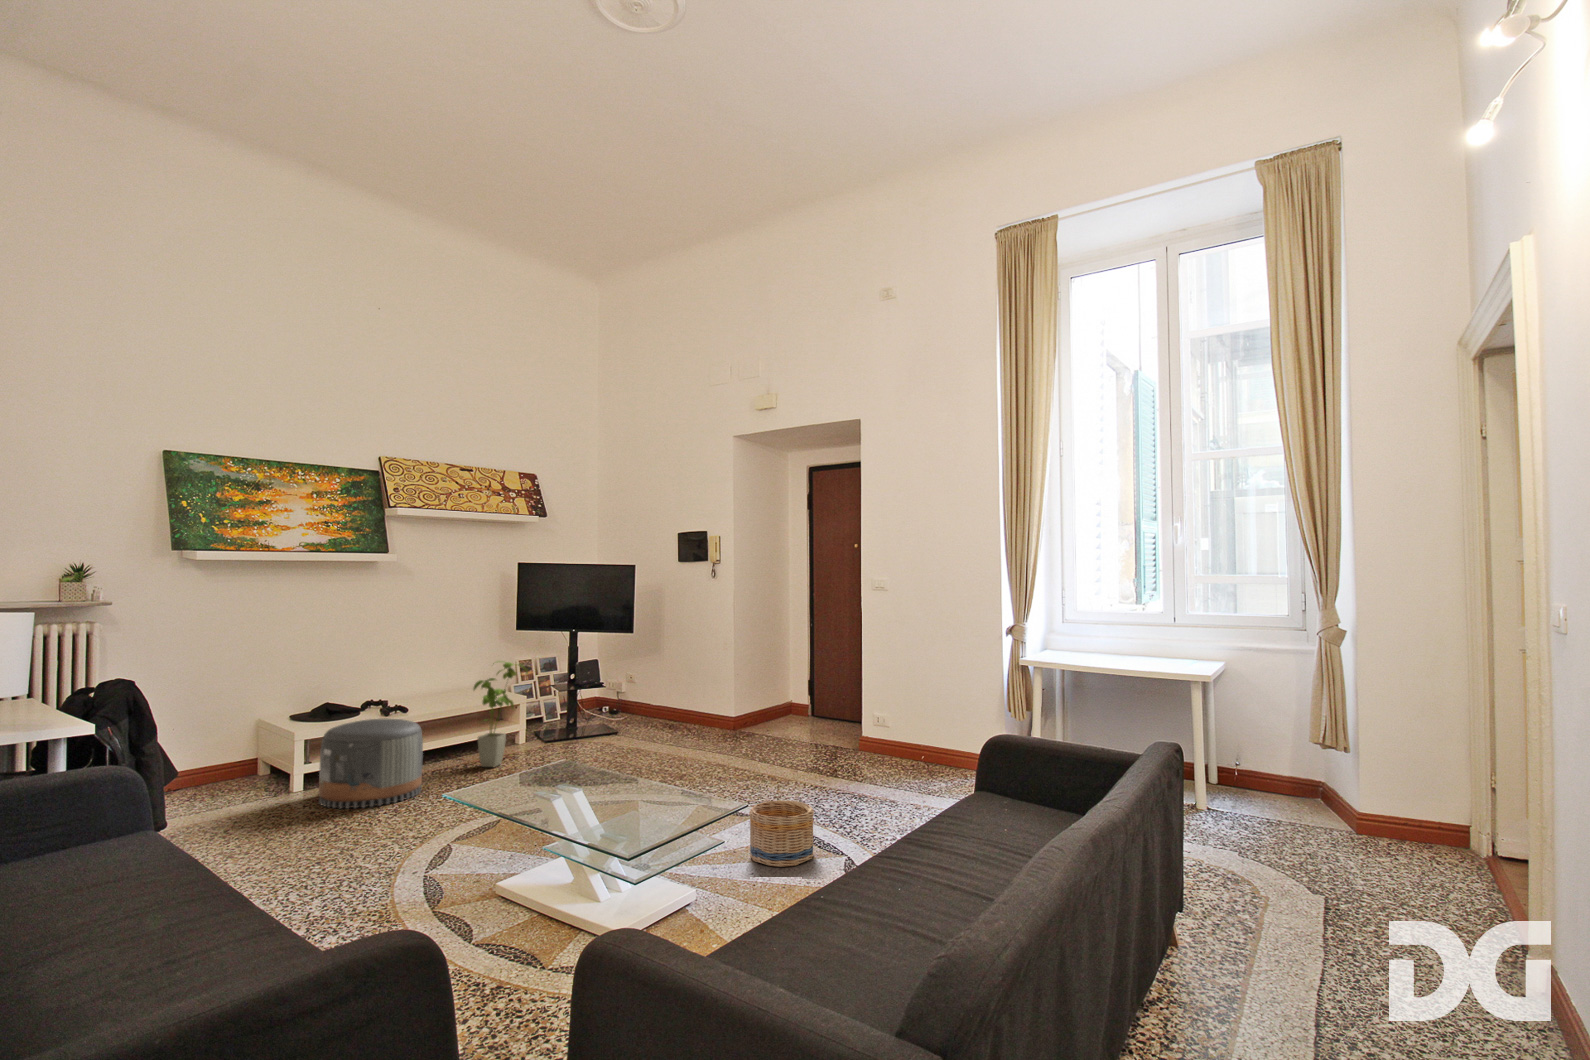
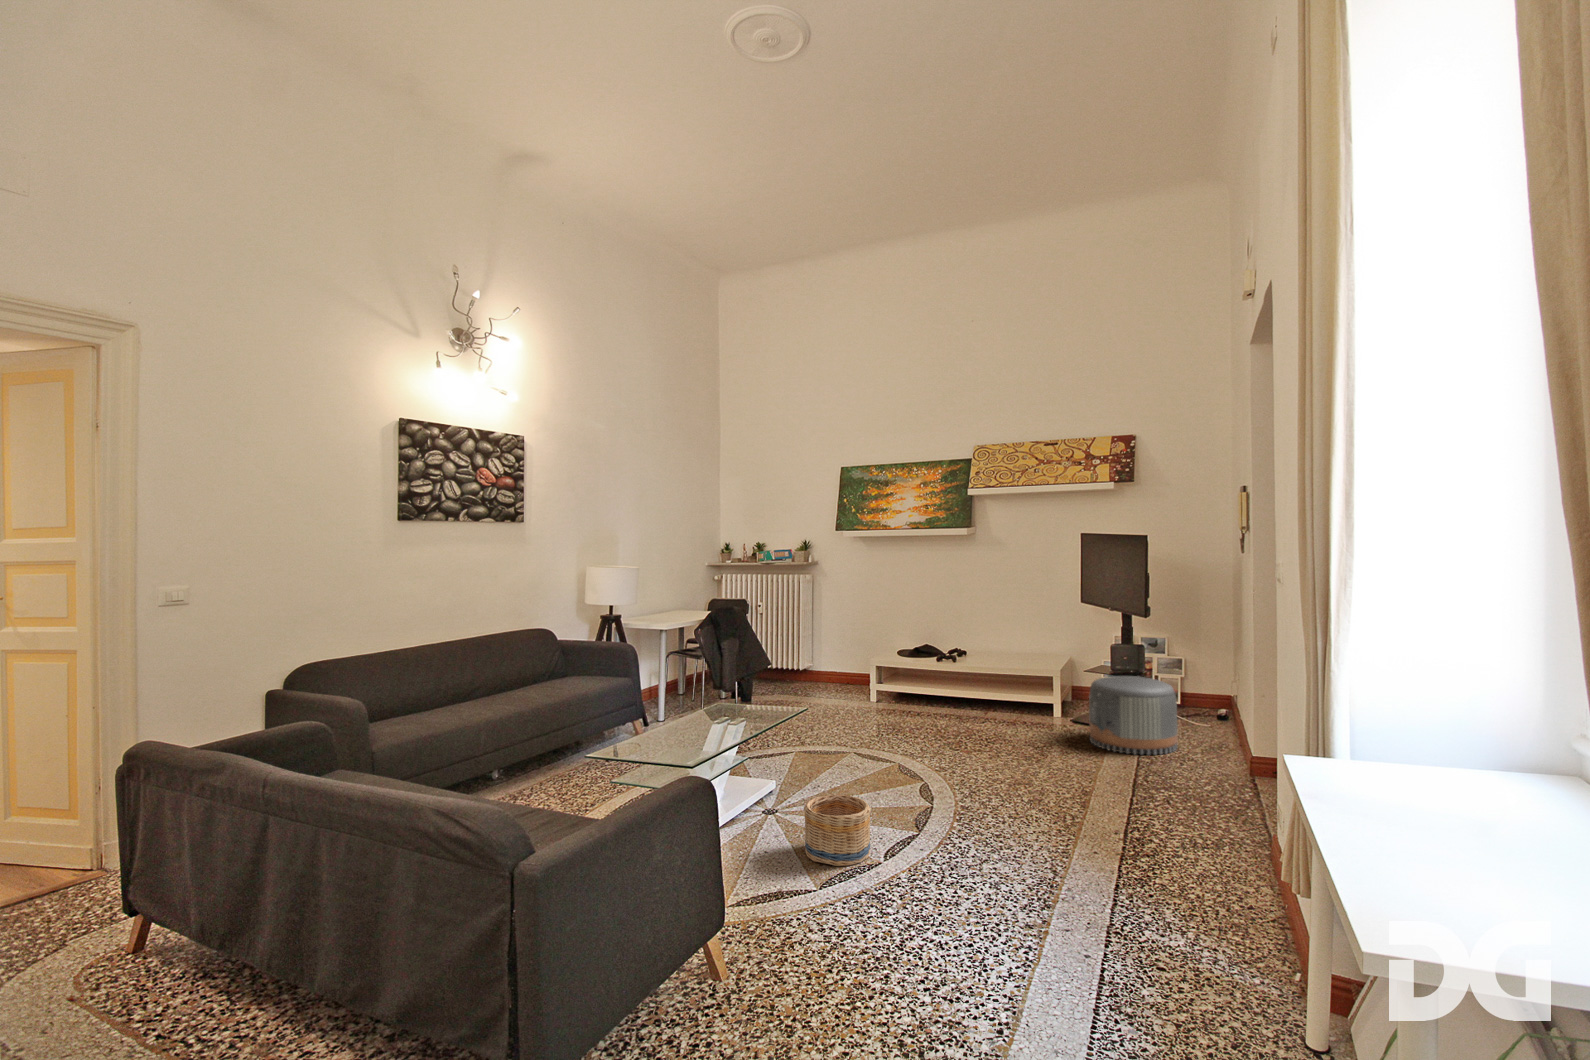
house plant: present [474,662,528,767] -> none [969,627,1017,723]
pouf: present [319,719,423,808] -> present [1089,676,1178,755]

